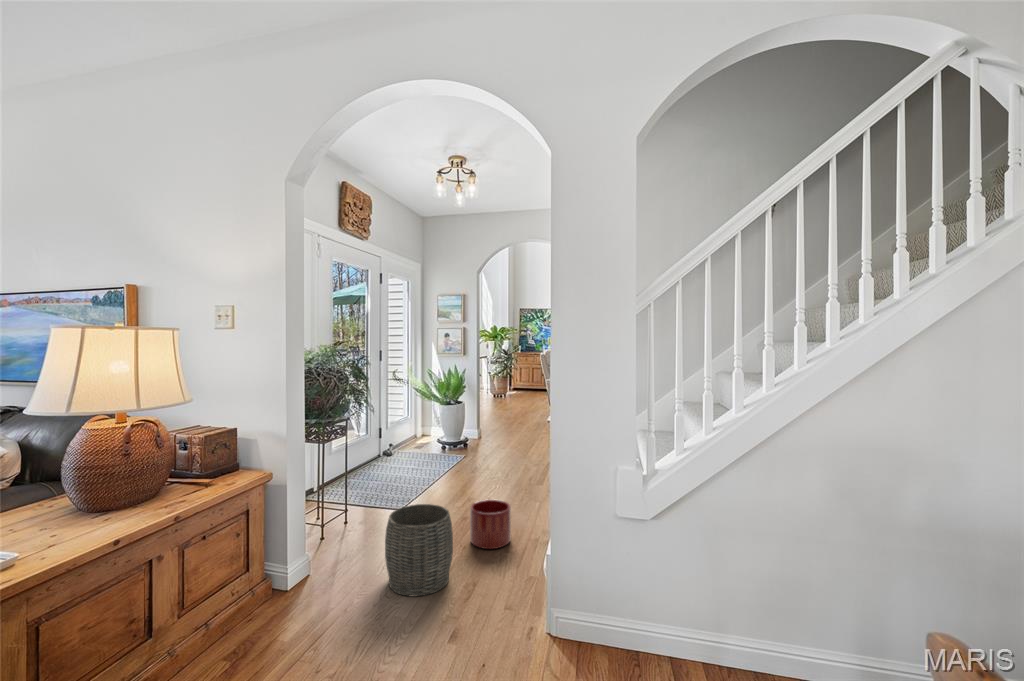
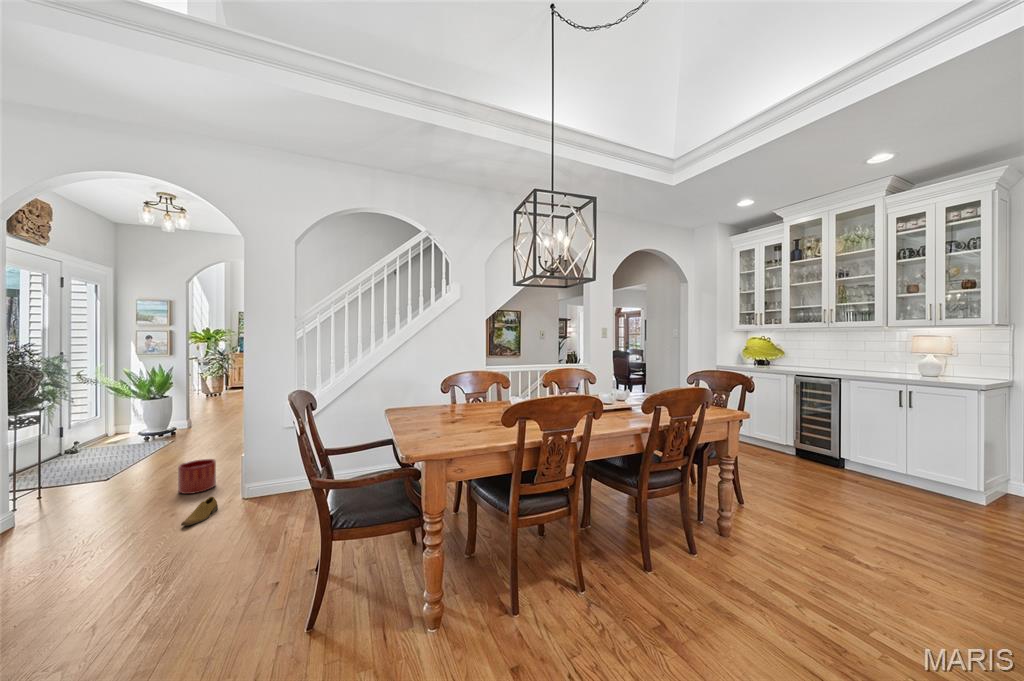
woven basket: present [385,504,453,597] -> none [92,465,162,532]
shoe: none [473,572,516,619] -> present [181,497,218,526]

